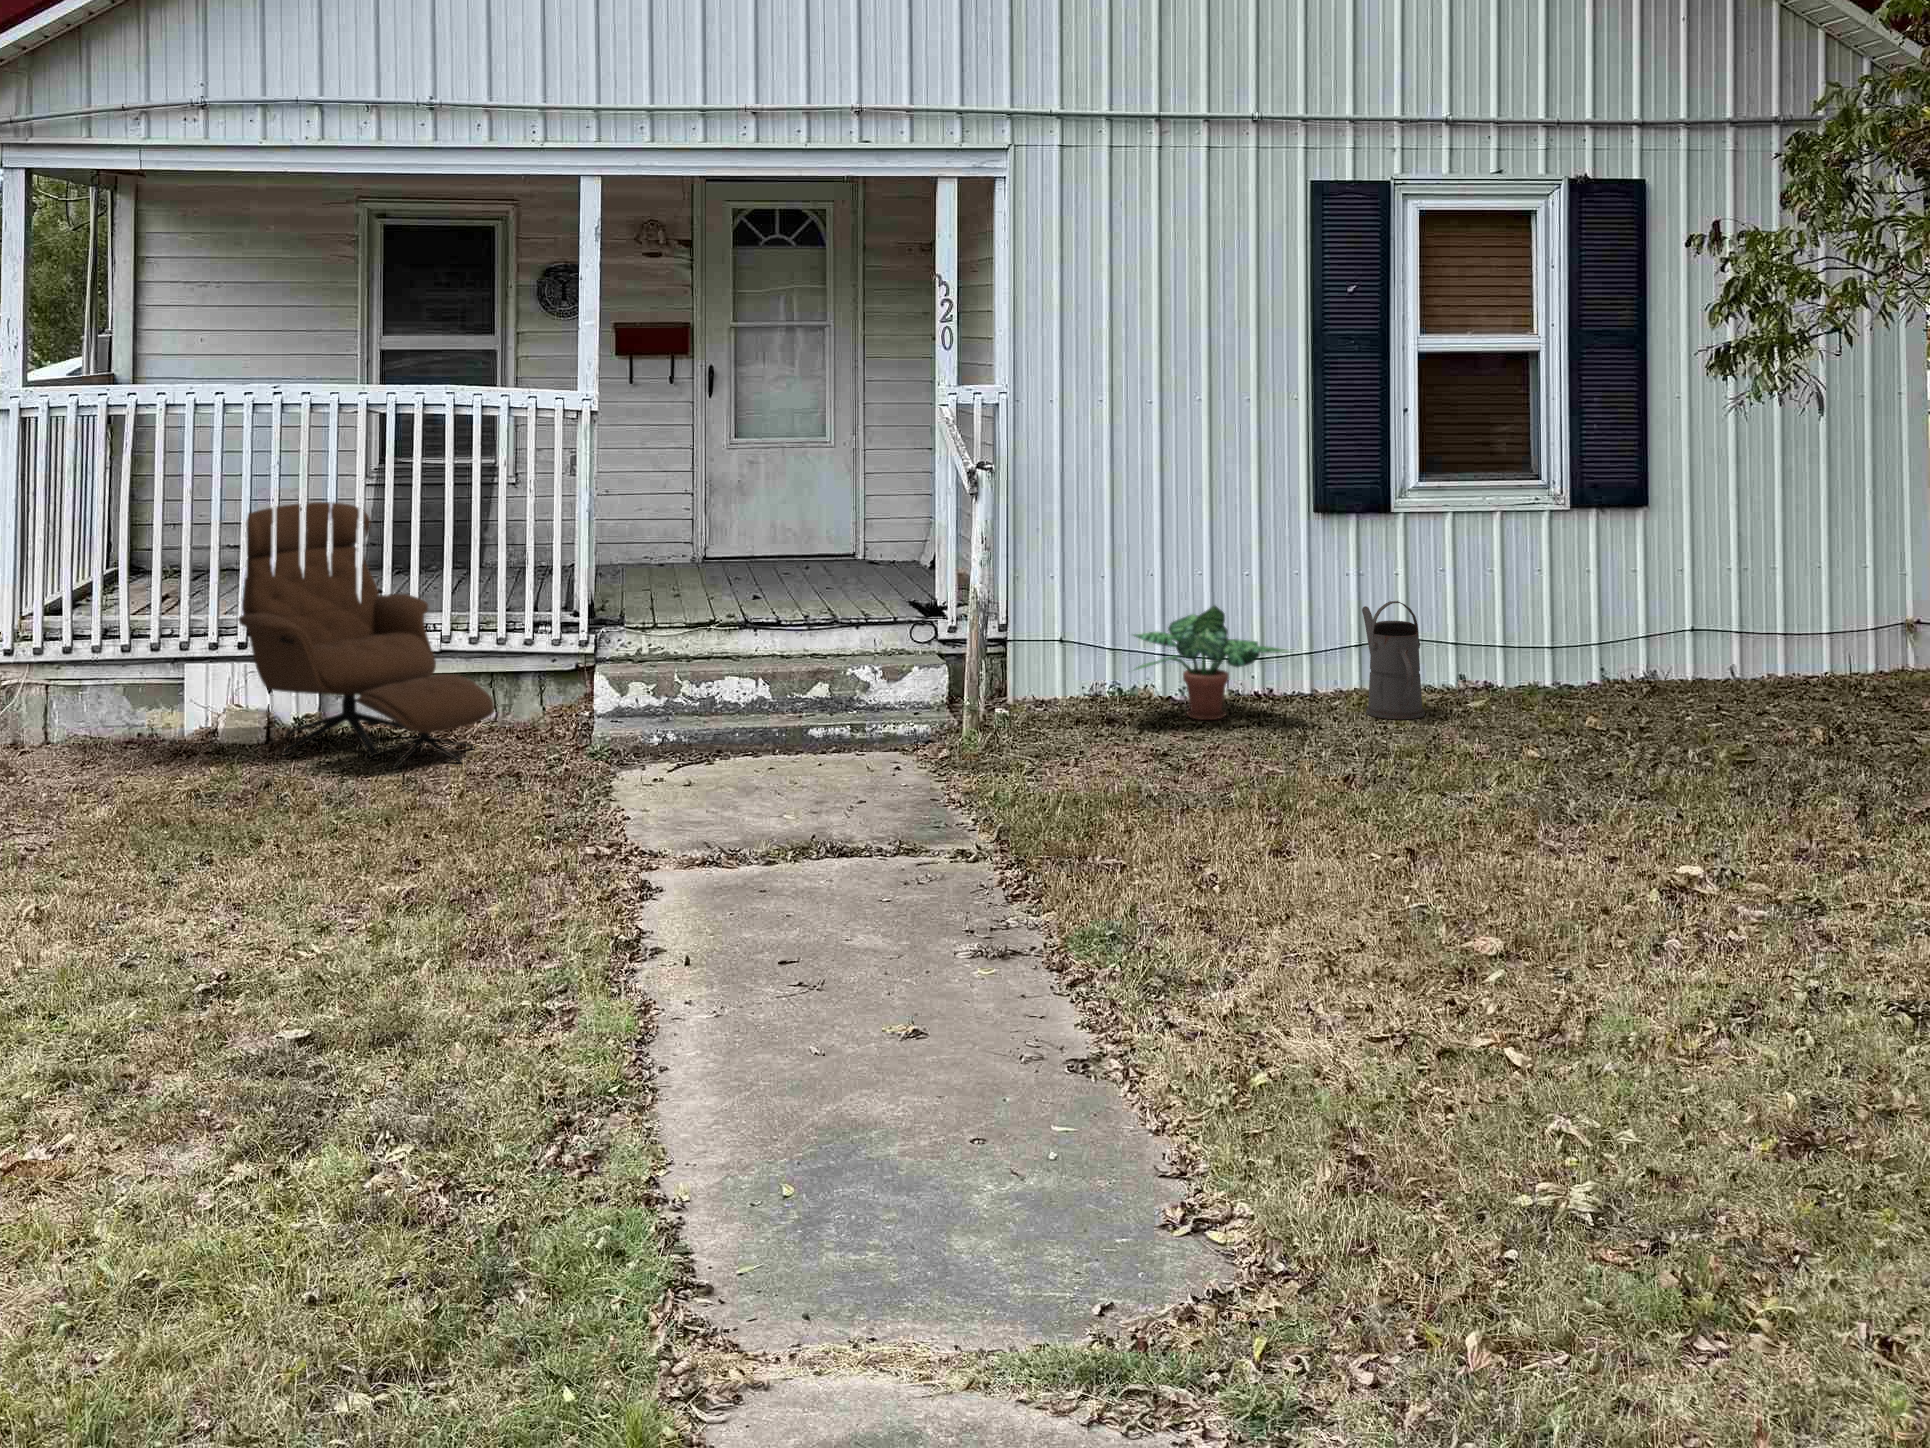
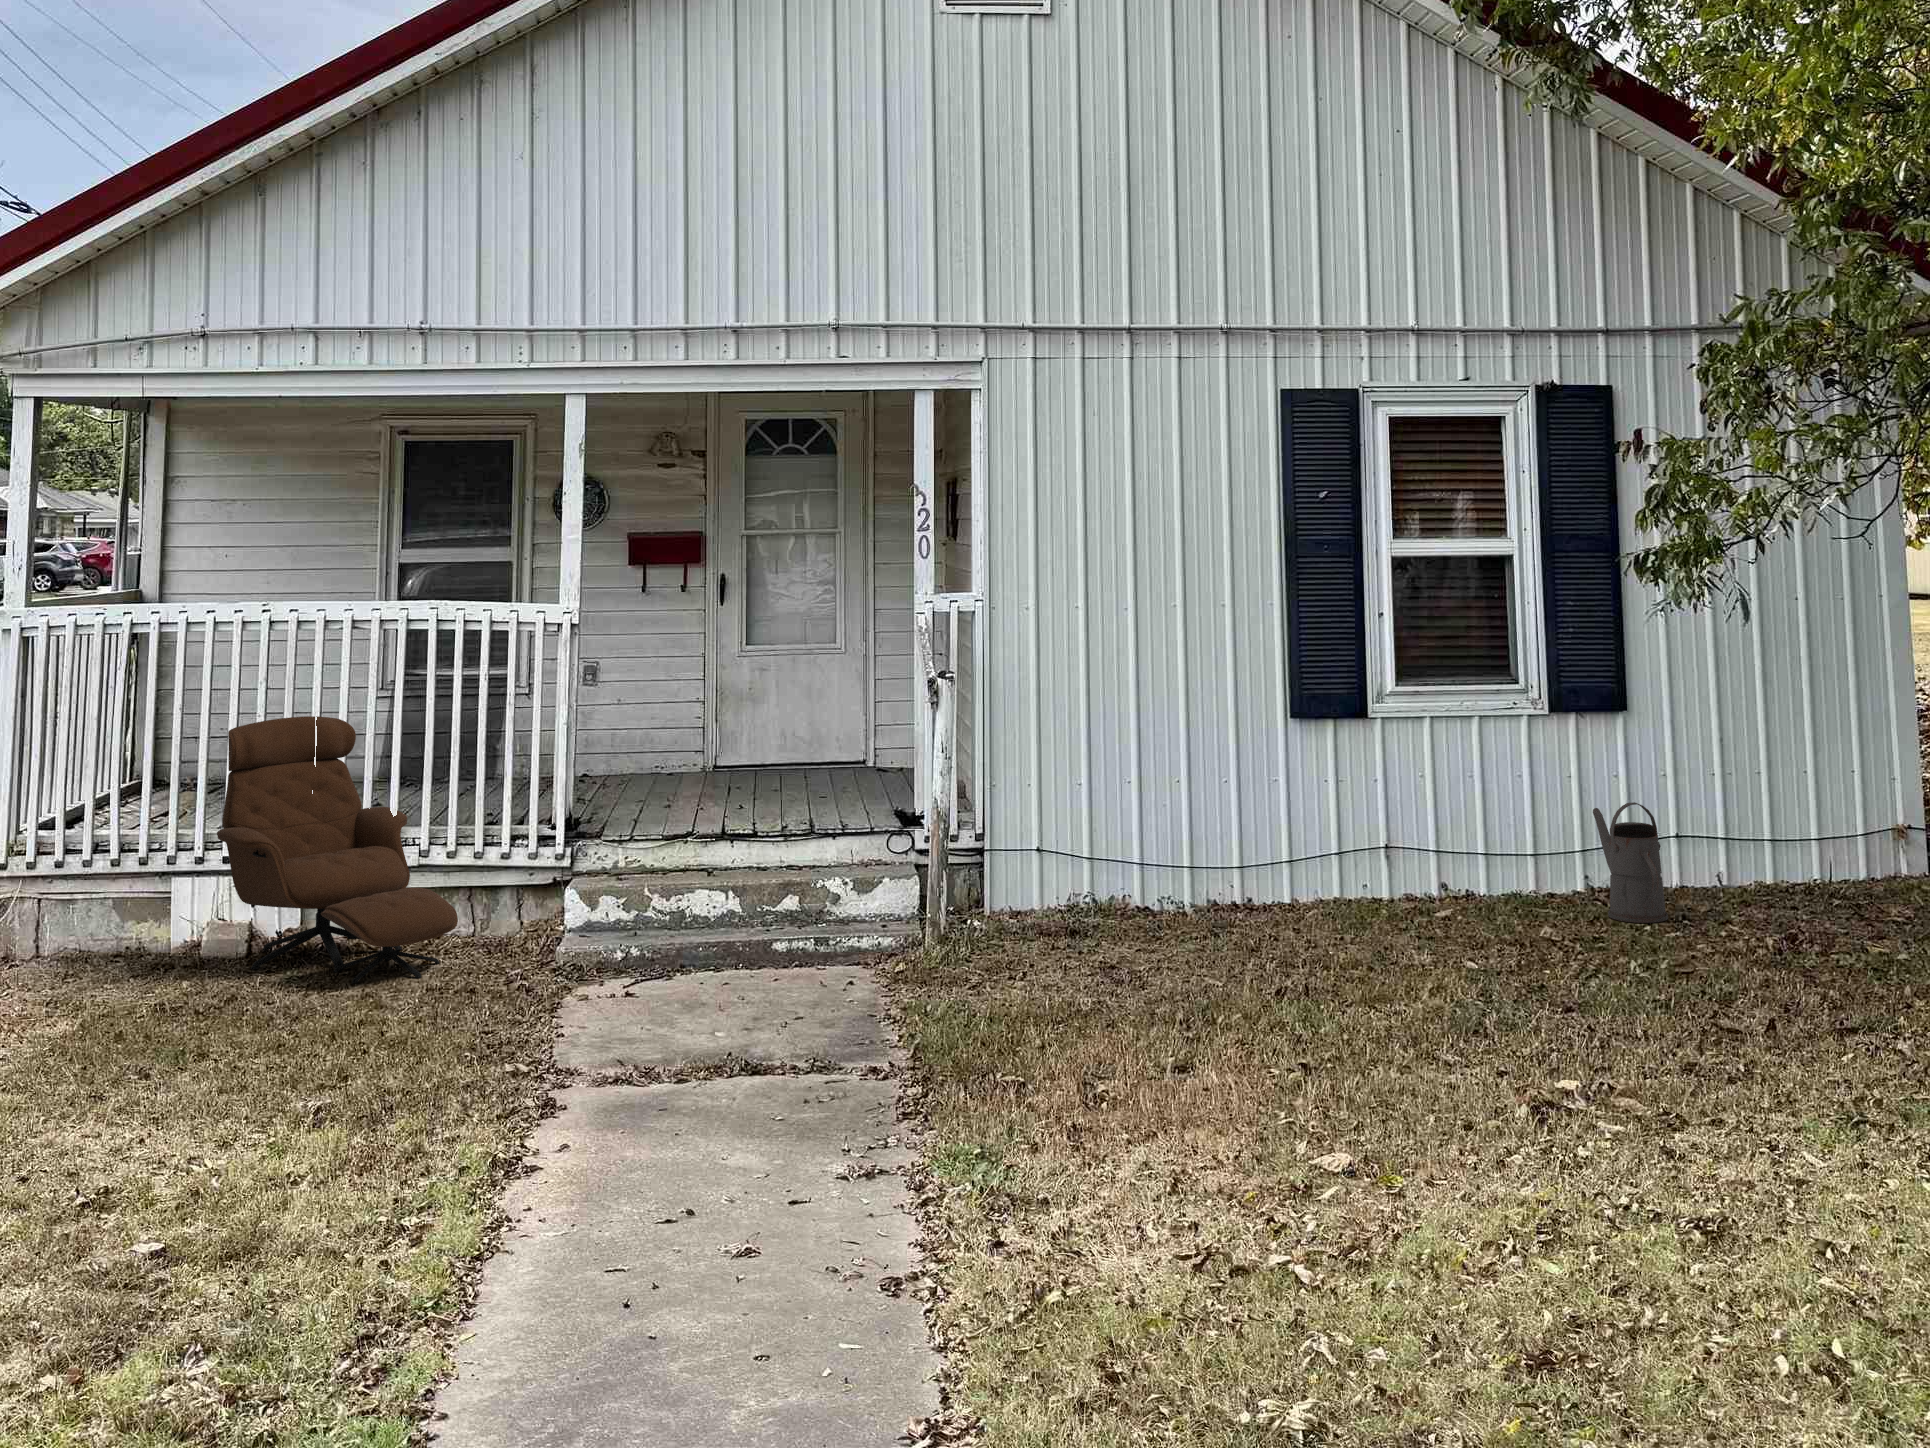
watering can: present [1362,601,1425,719] -> present [1593,802,1668,923]
potted plant: present [1134,606,1287,720] -> none [1089,816,1254,934]

